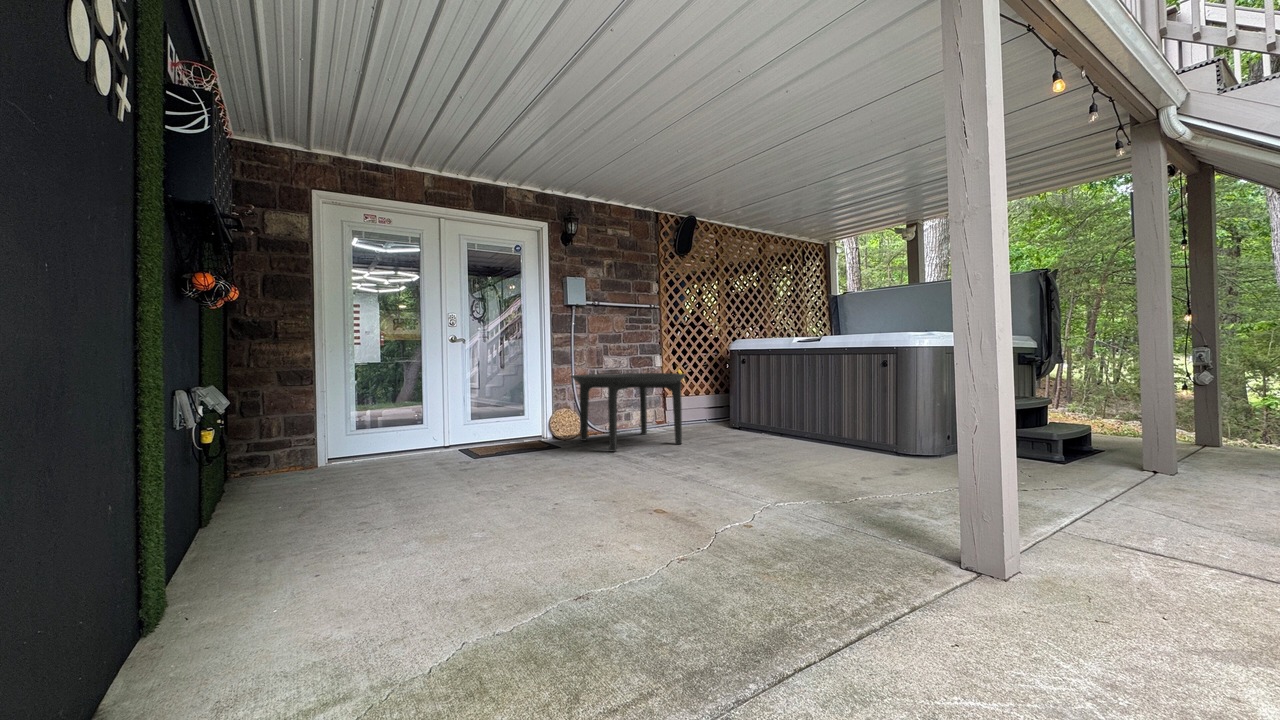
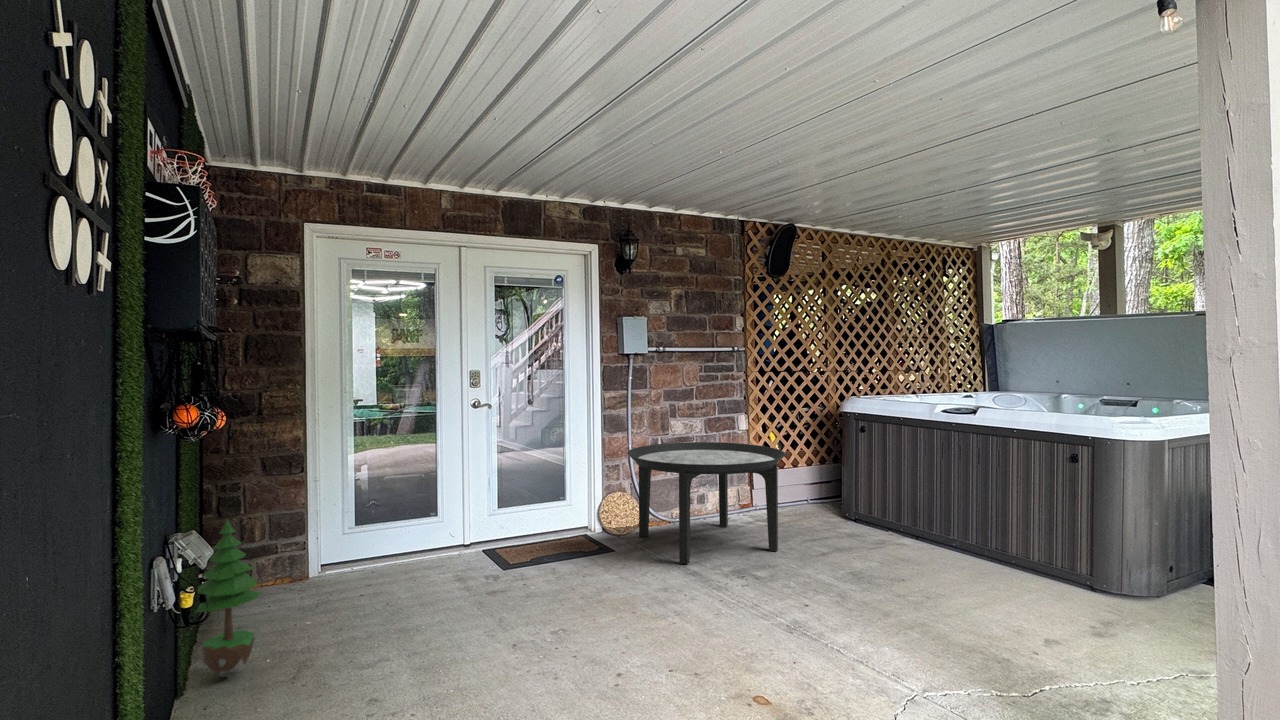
potted tree: none [222,392,278,515] -> present [196,520,260,677]

